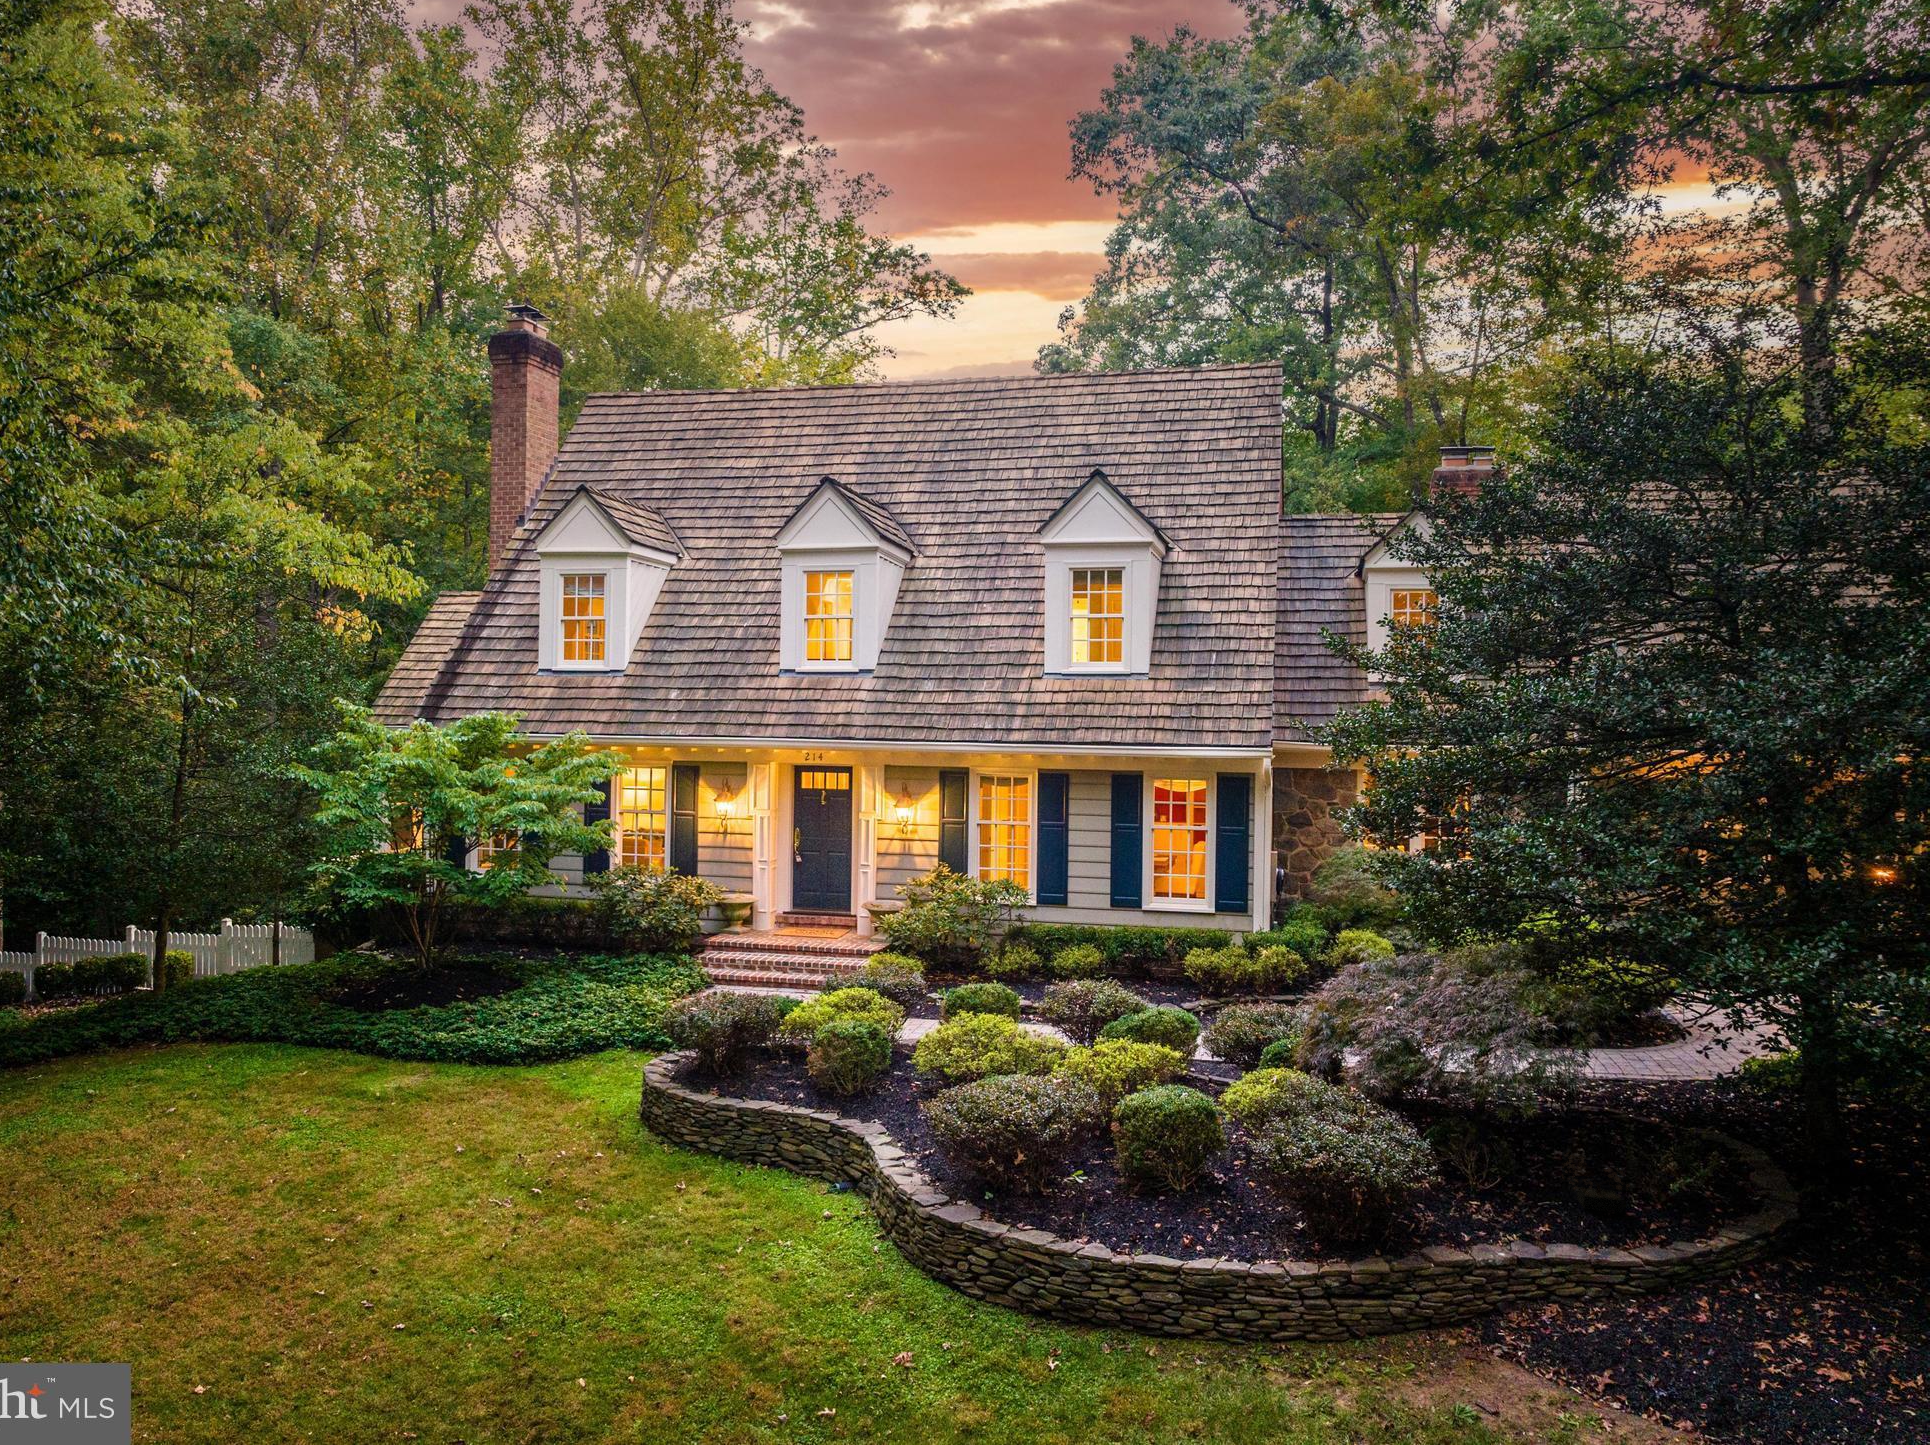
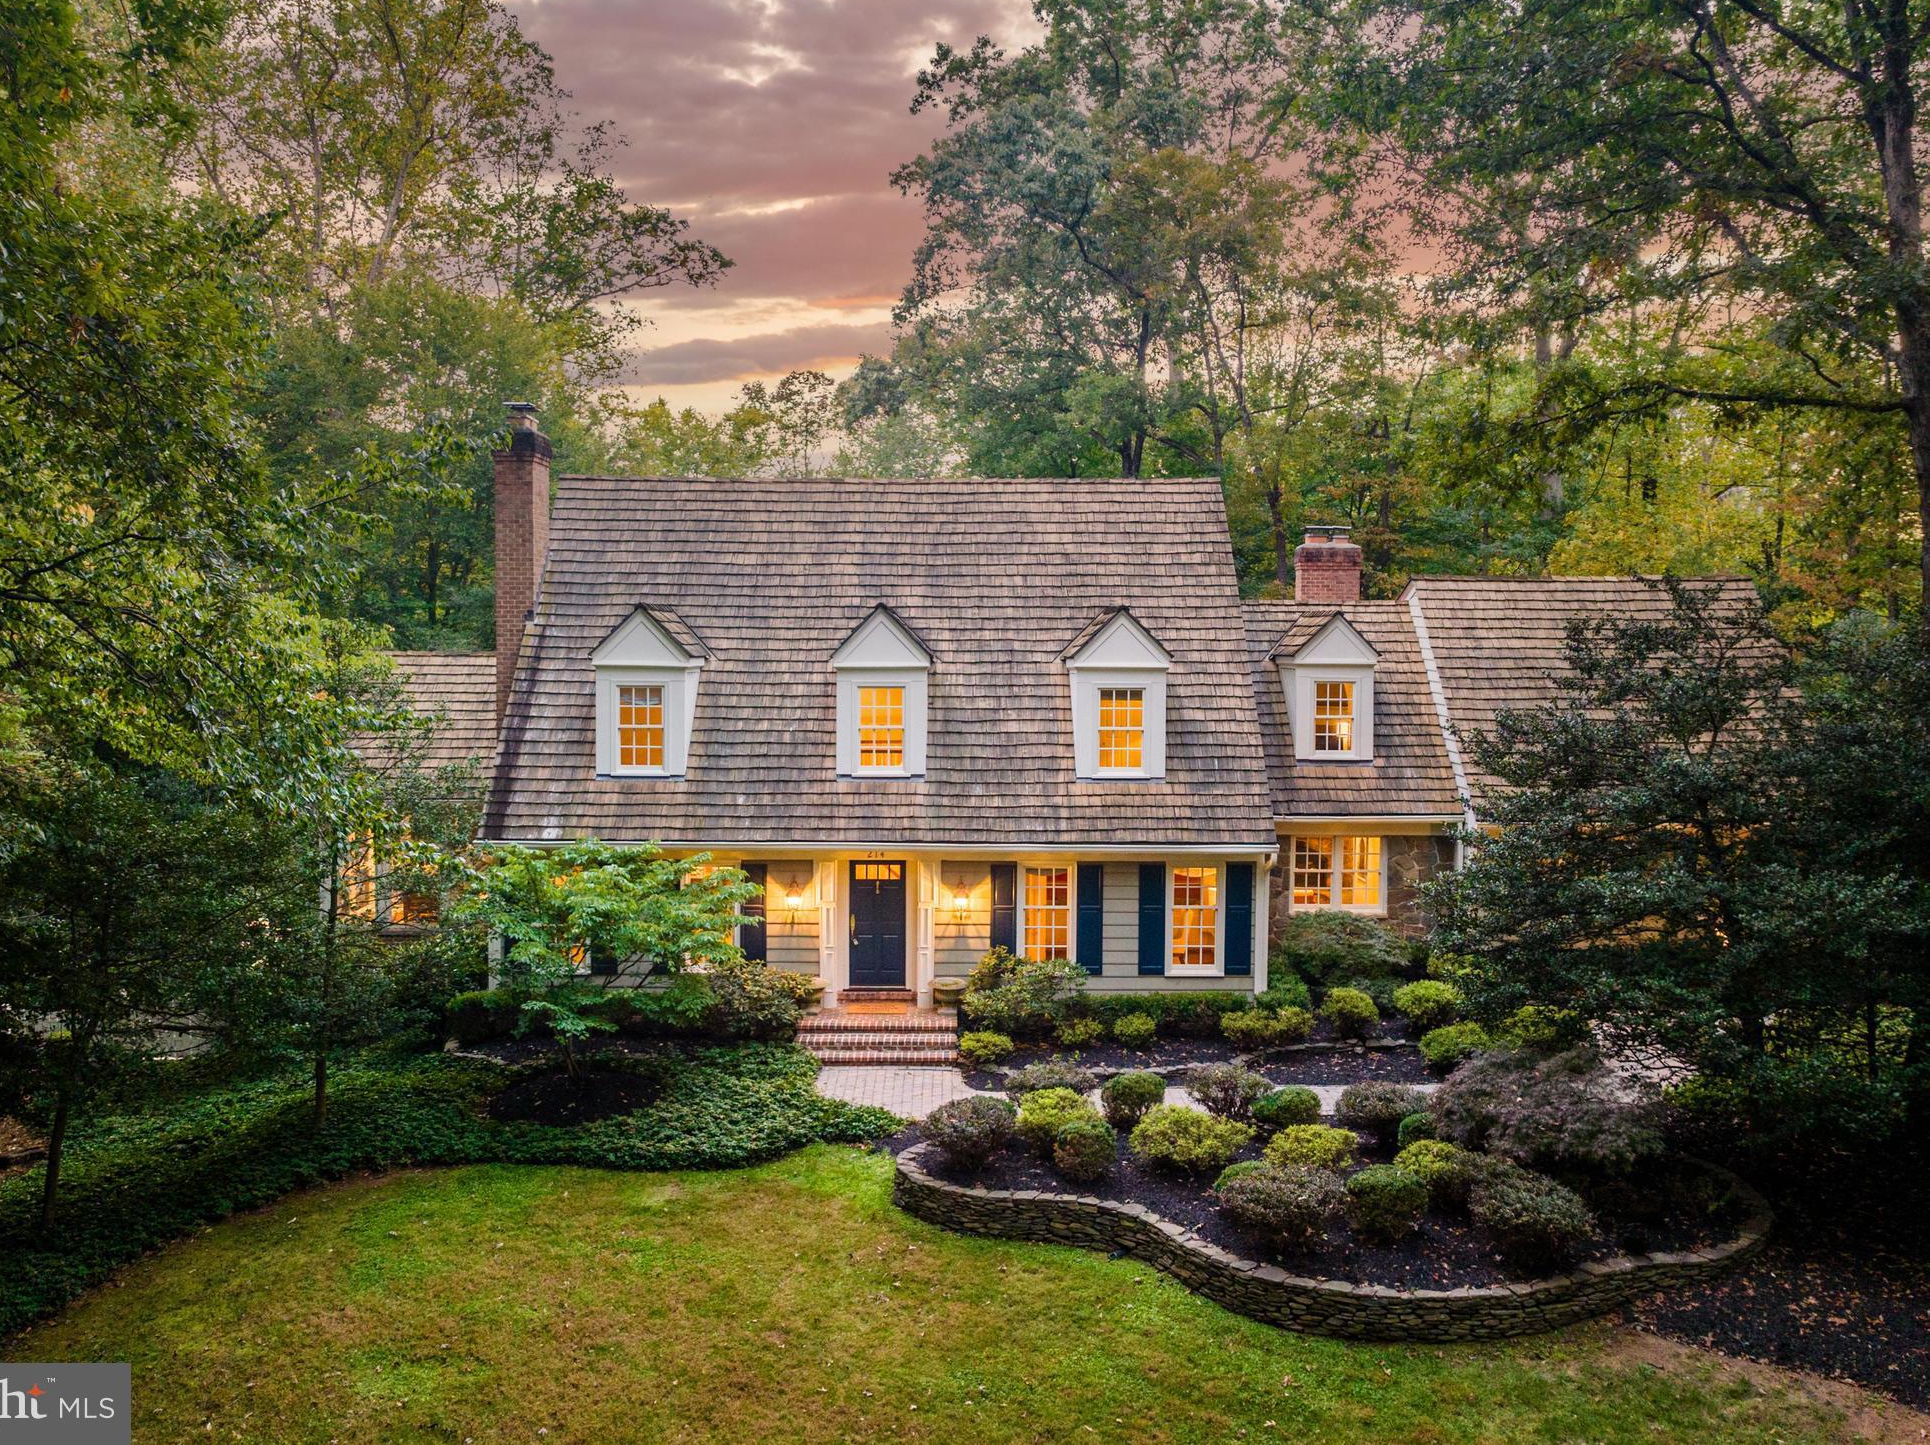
watering can: none [1503,1204,1575,1248] -> present [1618,1230,1655,1255]

